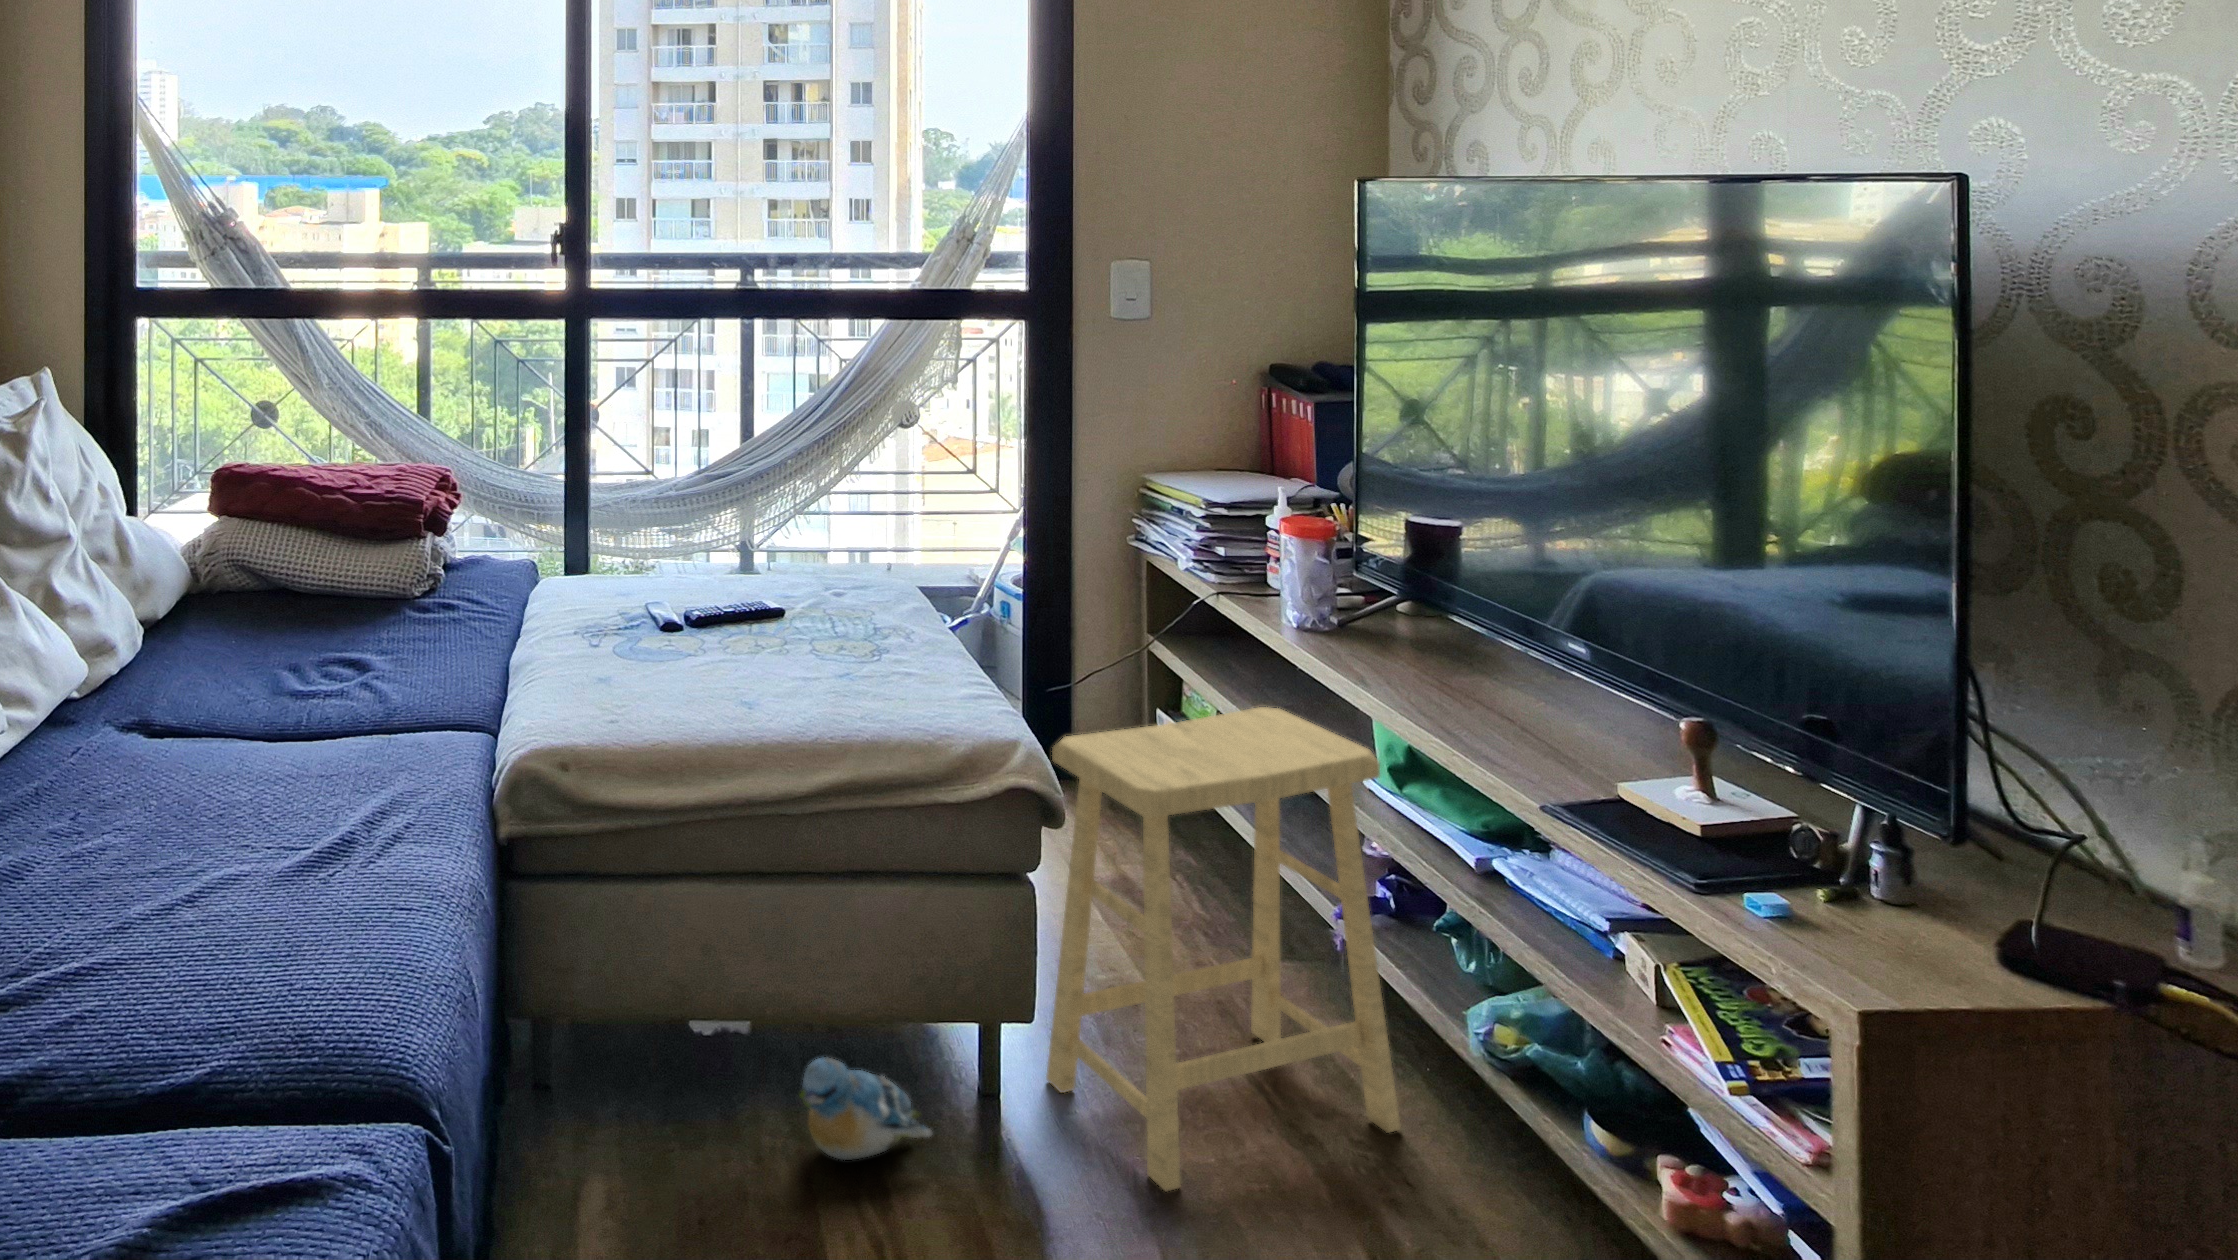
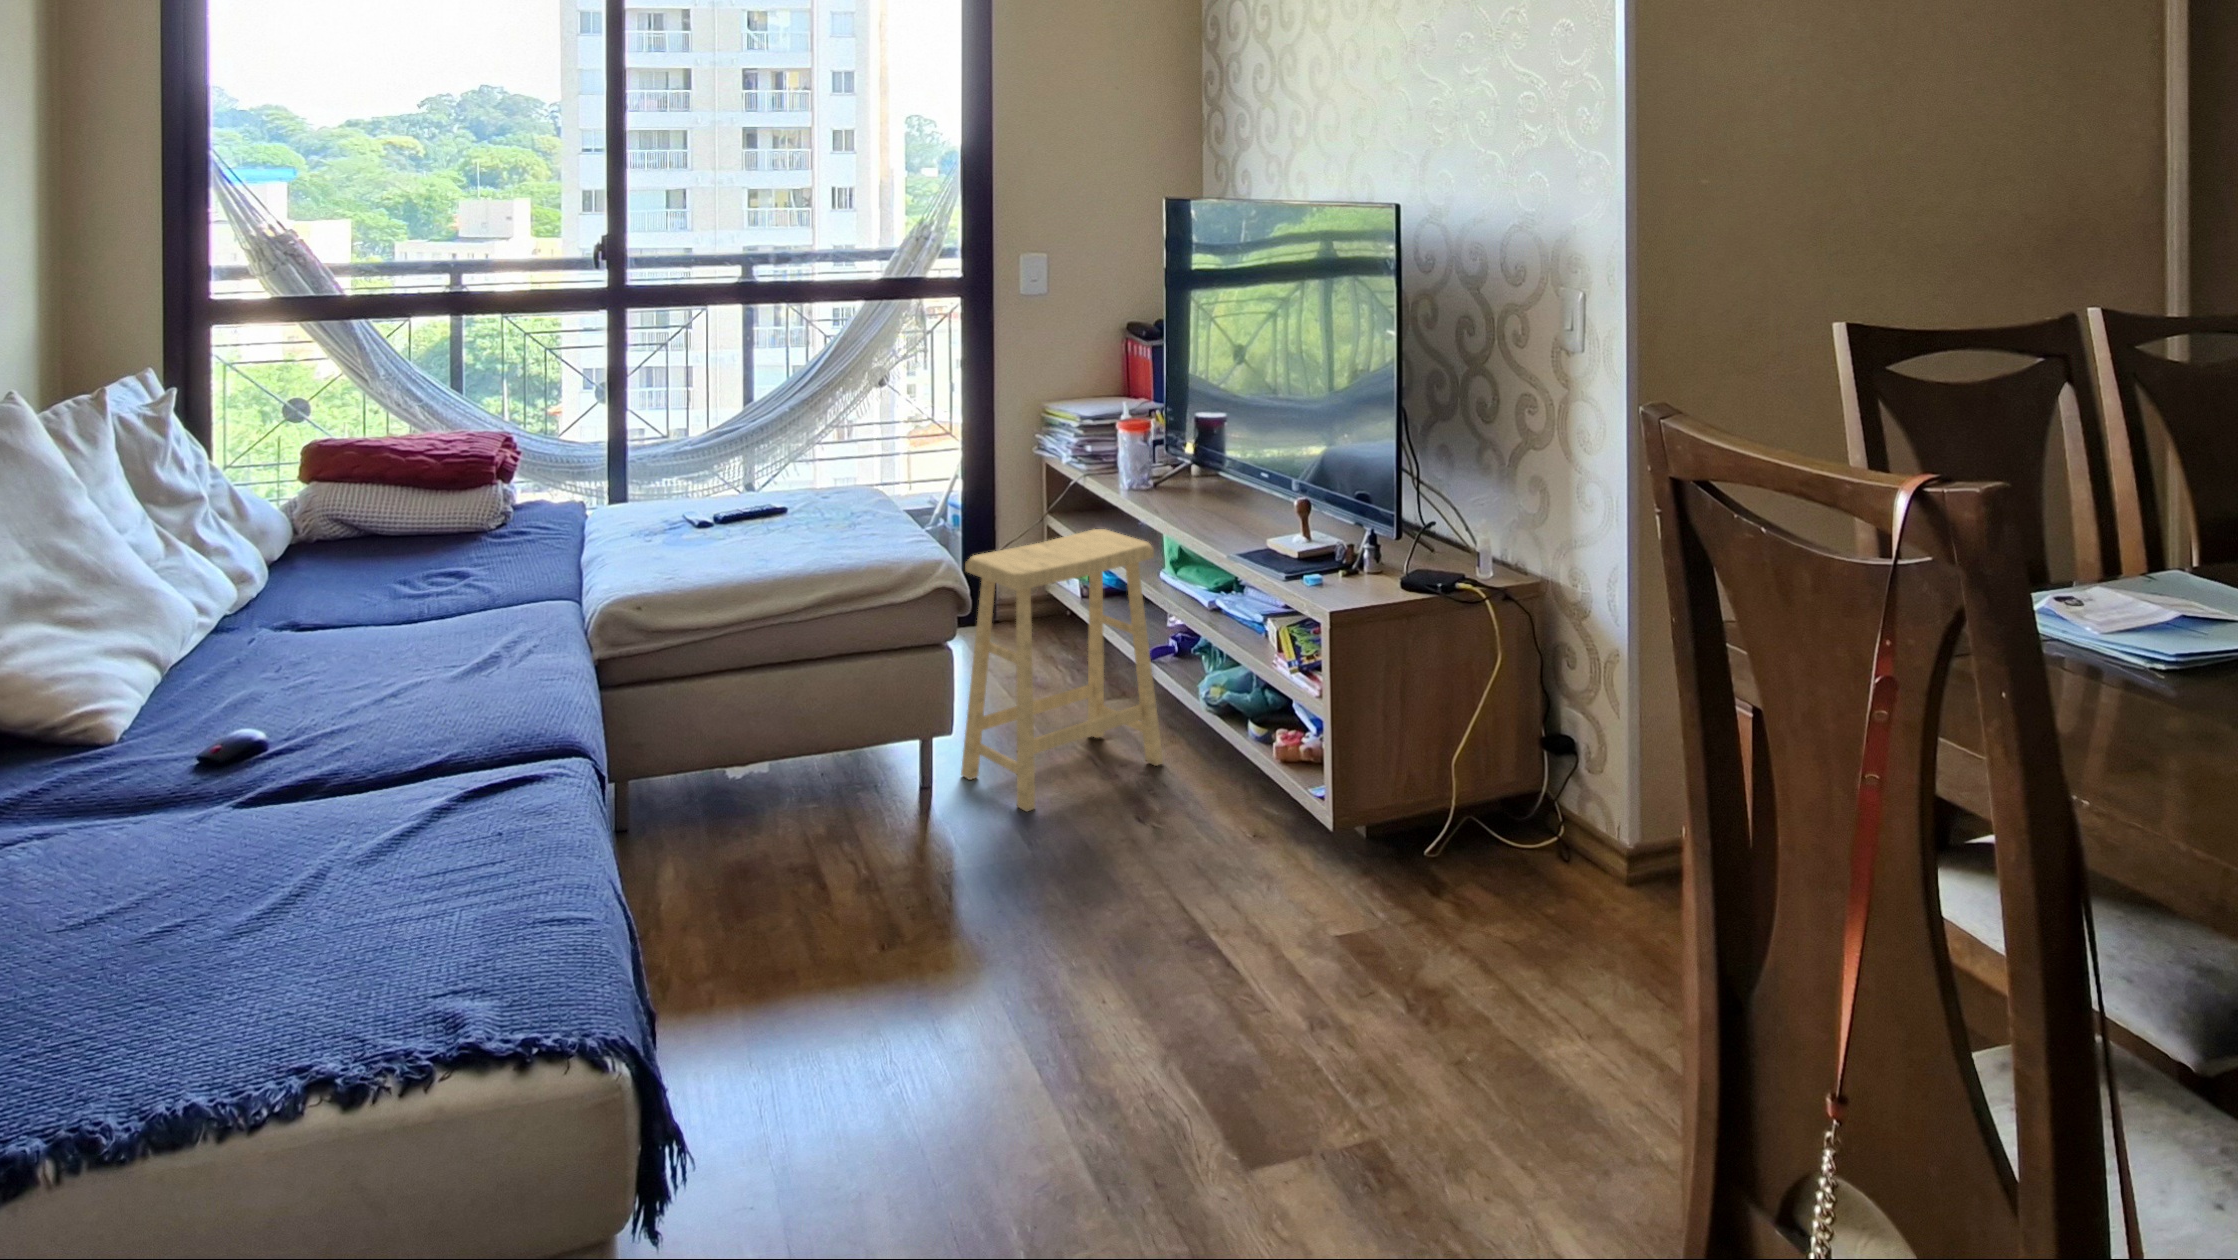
plush toy: present [800,1058,932,1160] -> none [803,769,888,830]

